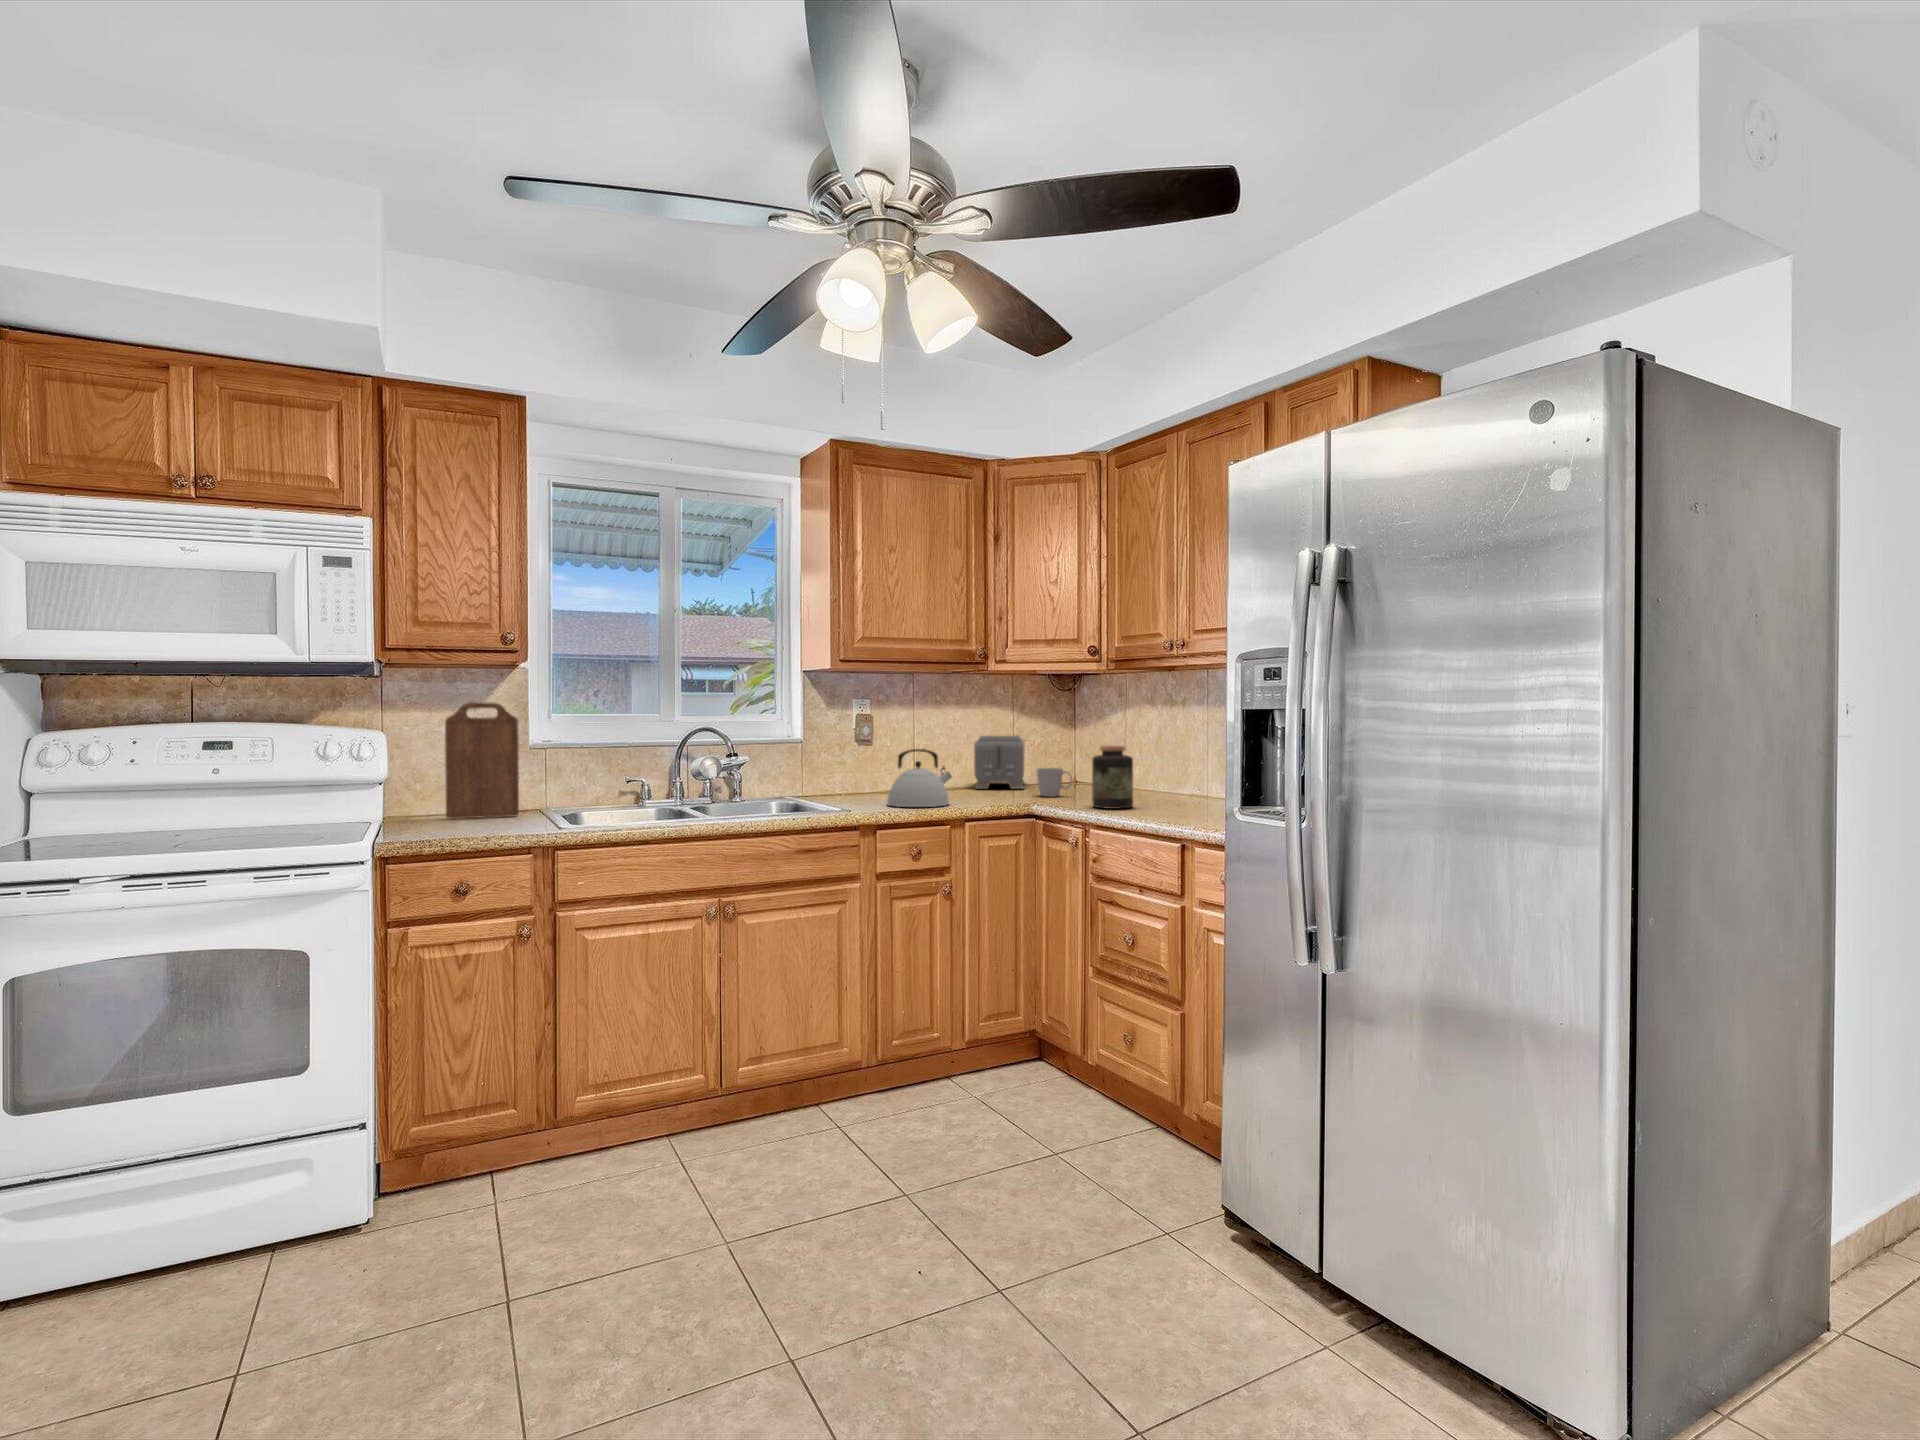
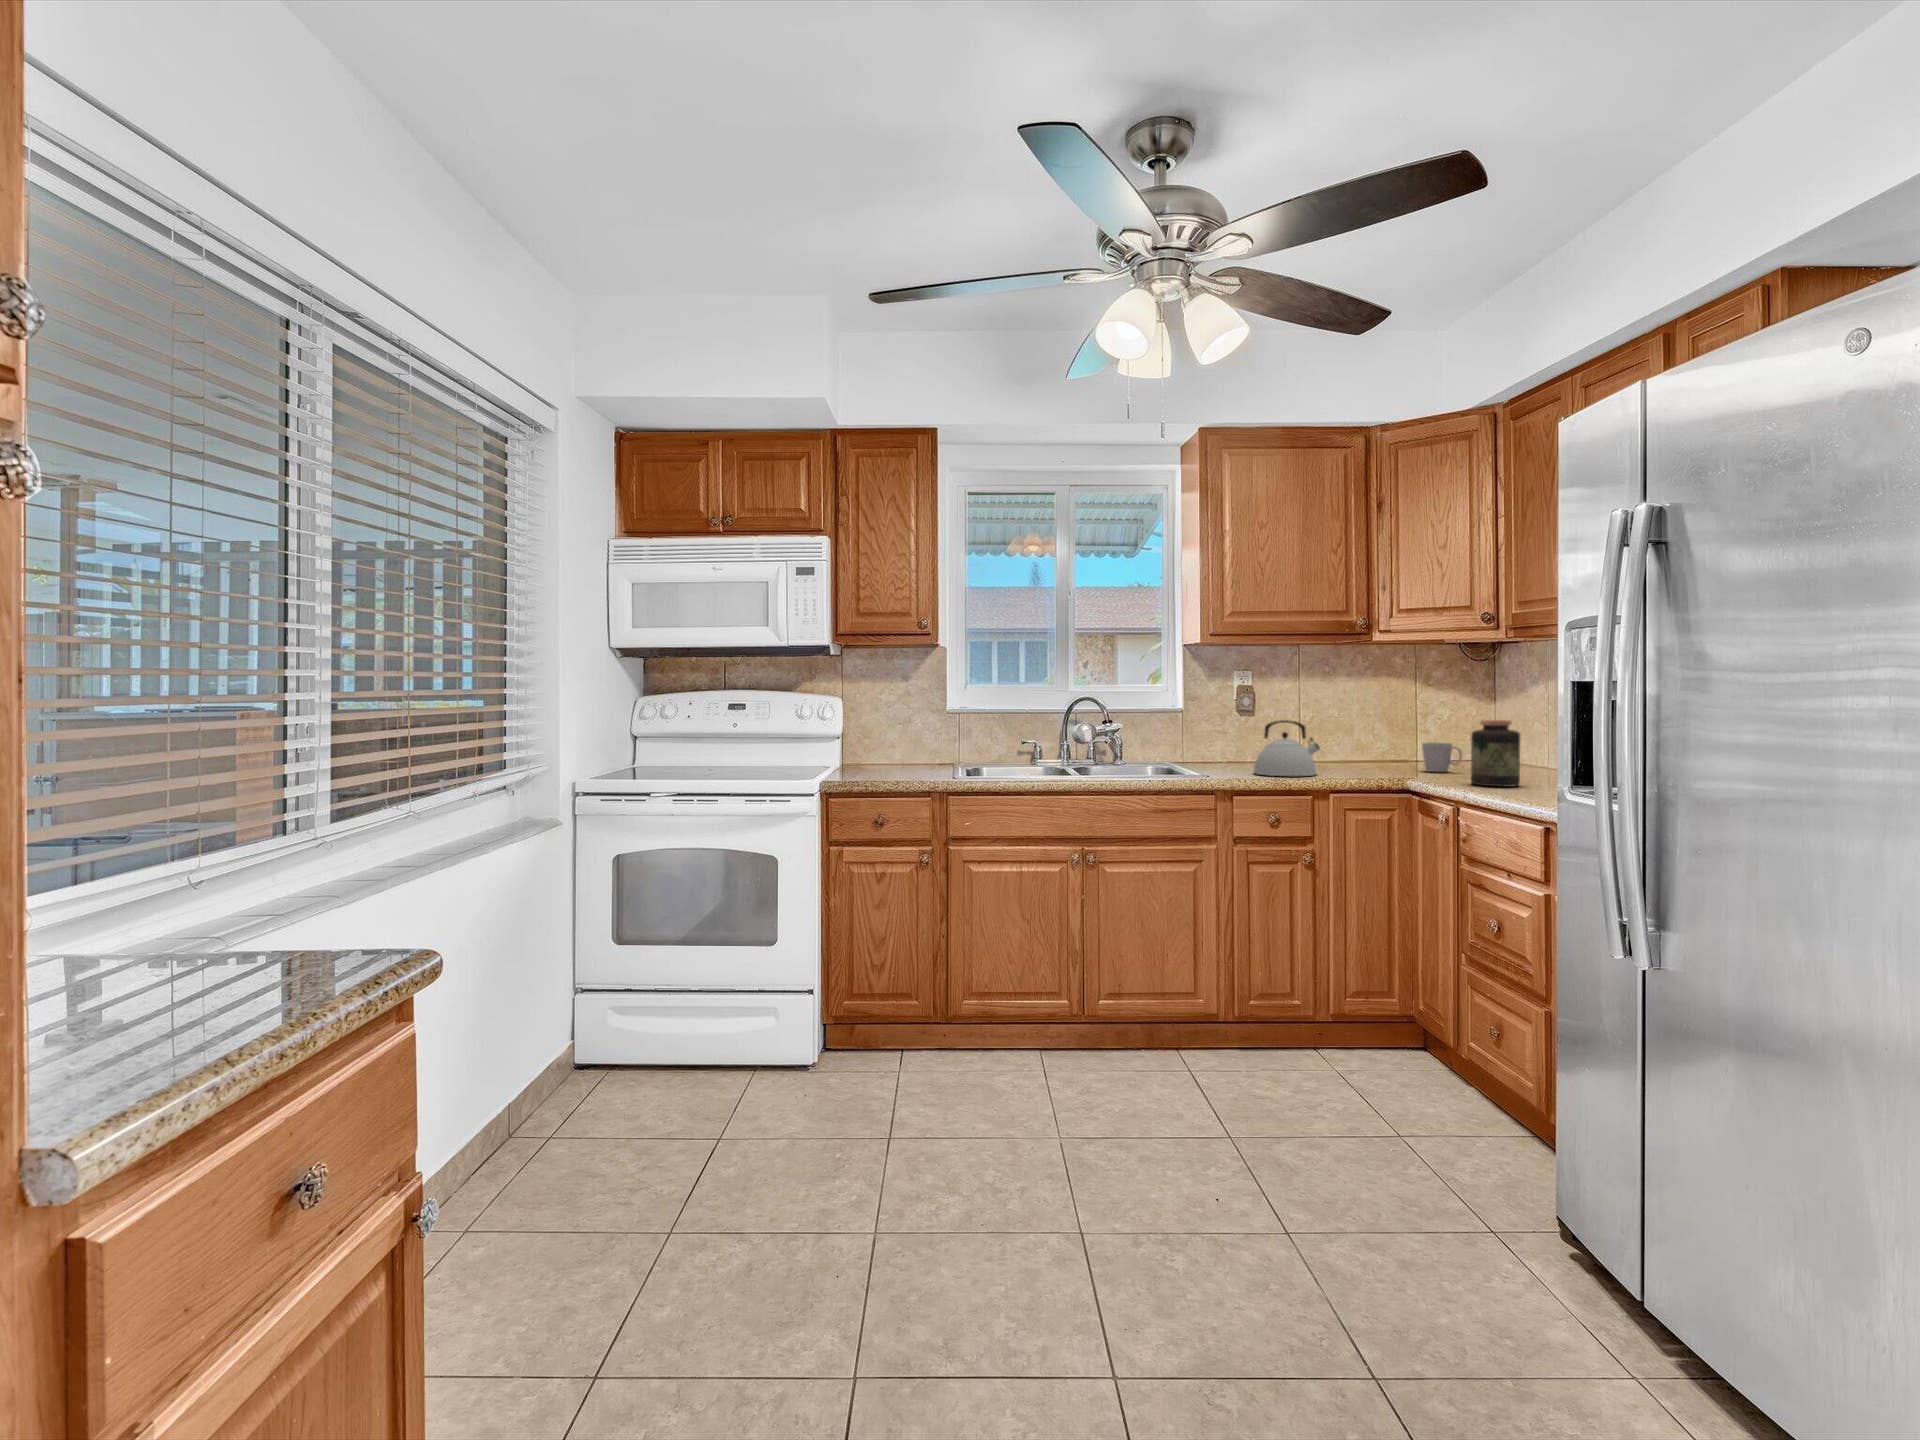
cutting board: present [445,703,519,818] -> none [887,677,940,769]
toaster: present [974,735,1025,789] -> none [1362,709,1426,764]

